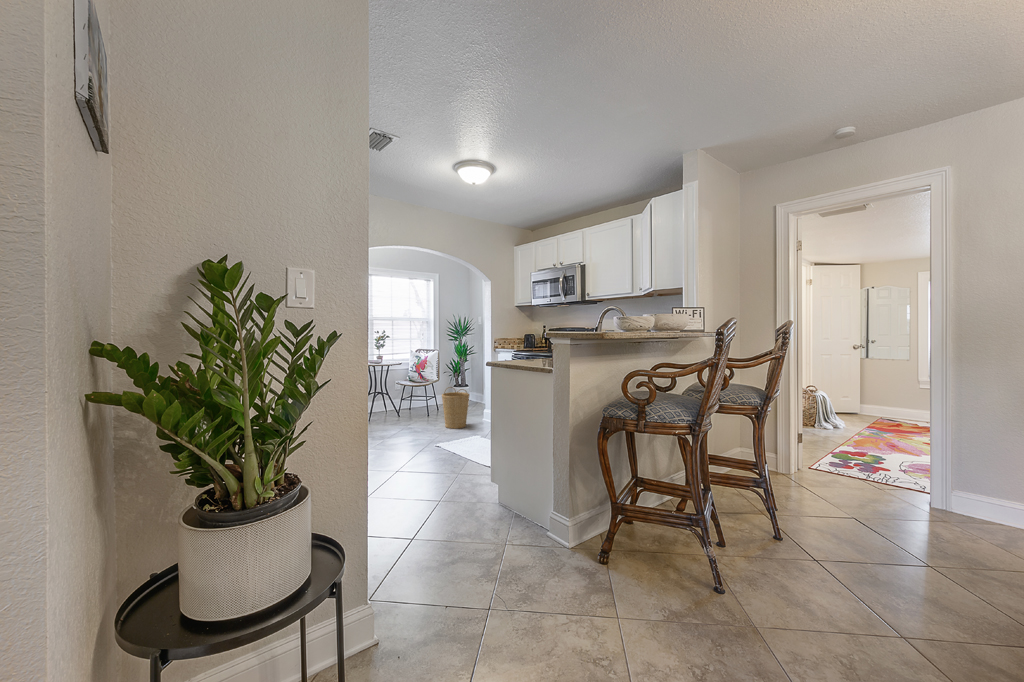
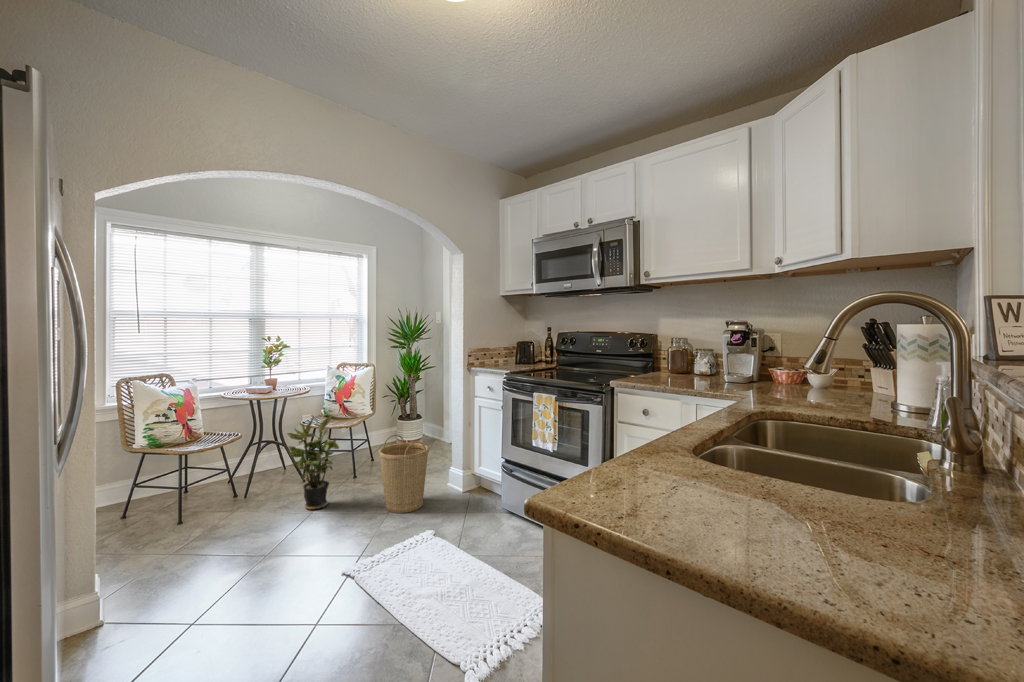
potted plant: none [393,374,420,426] -> present [287,415,339,510]

